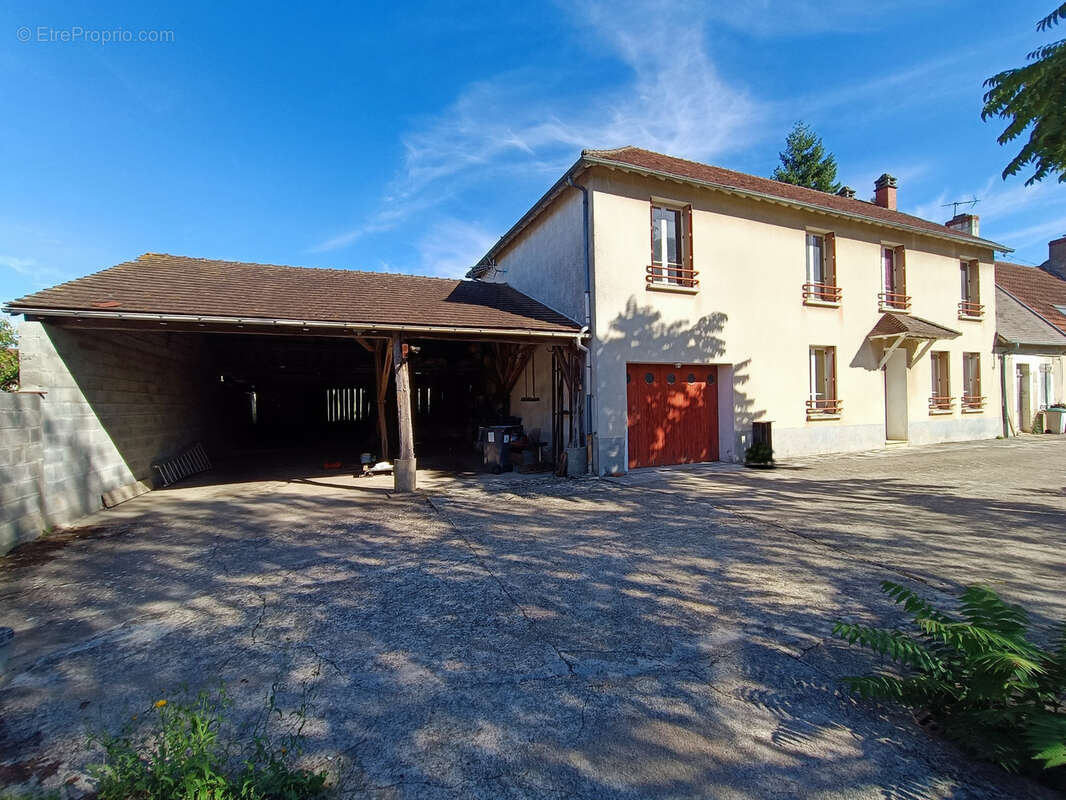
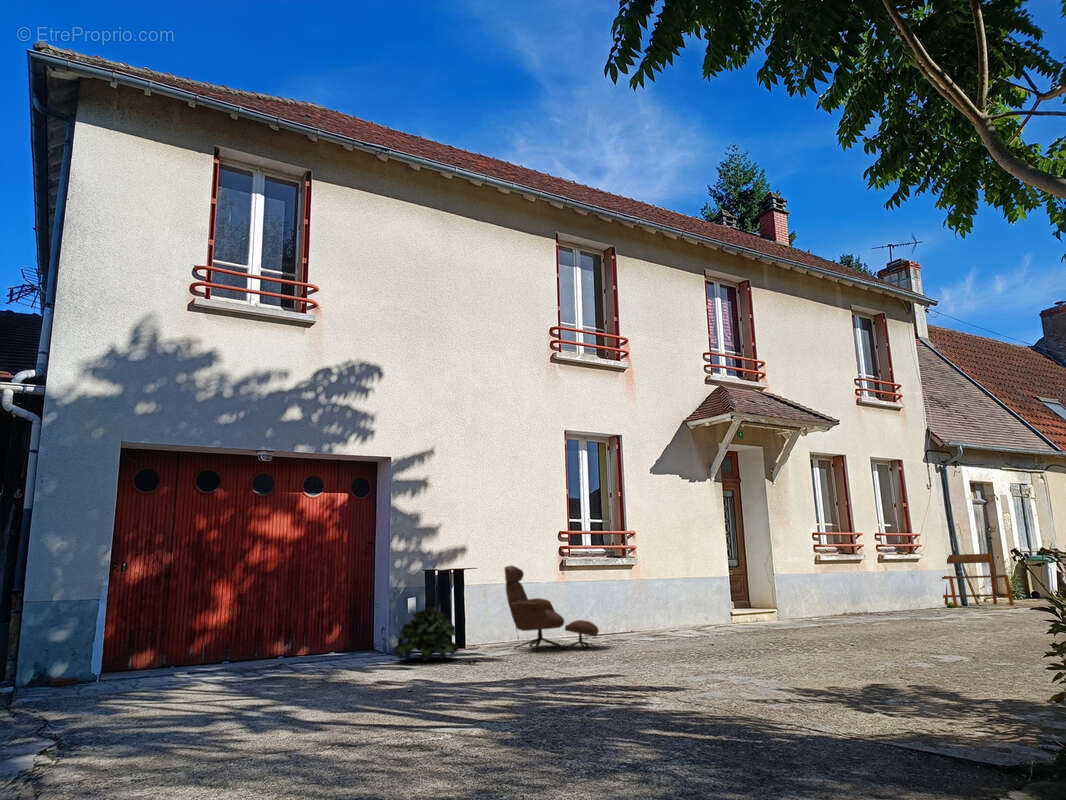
bench: none [992,409,1043,440] -> present [942,553,1014,607]
lounge chair: none [785,419,840,463] -> present [505,566,599,651]

